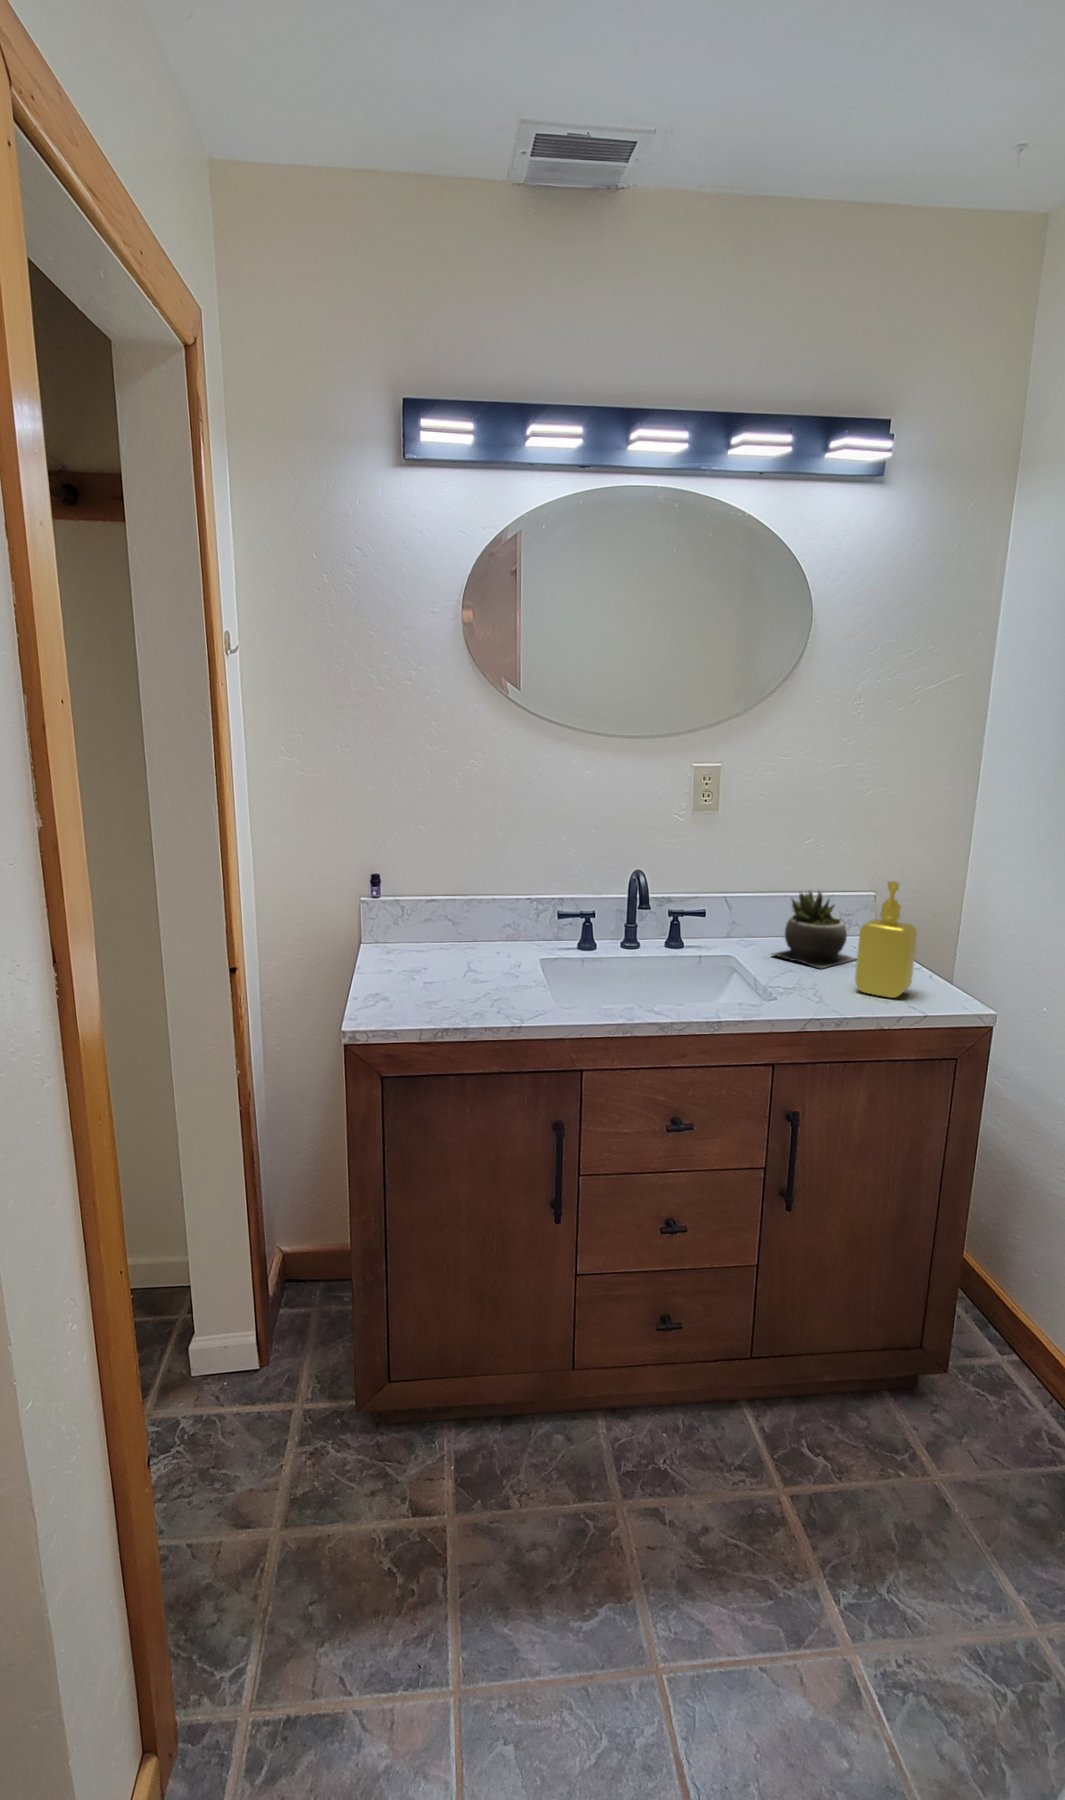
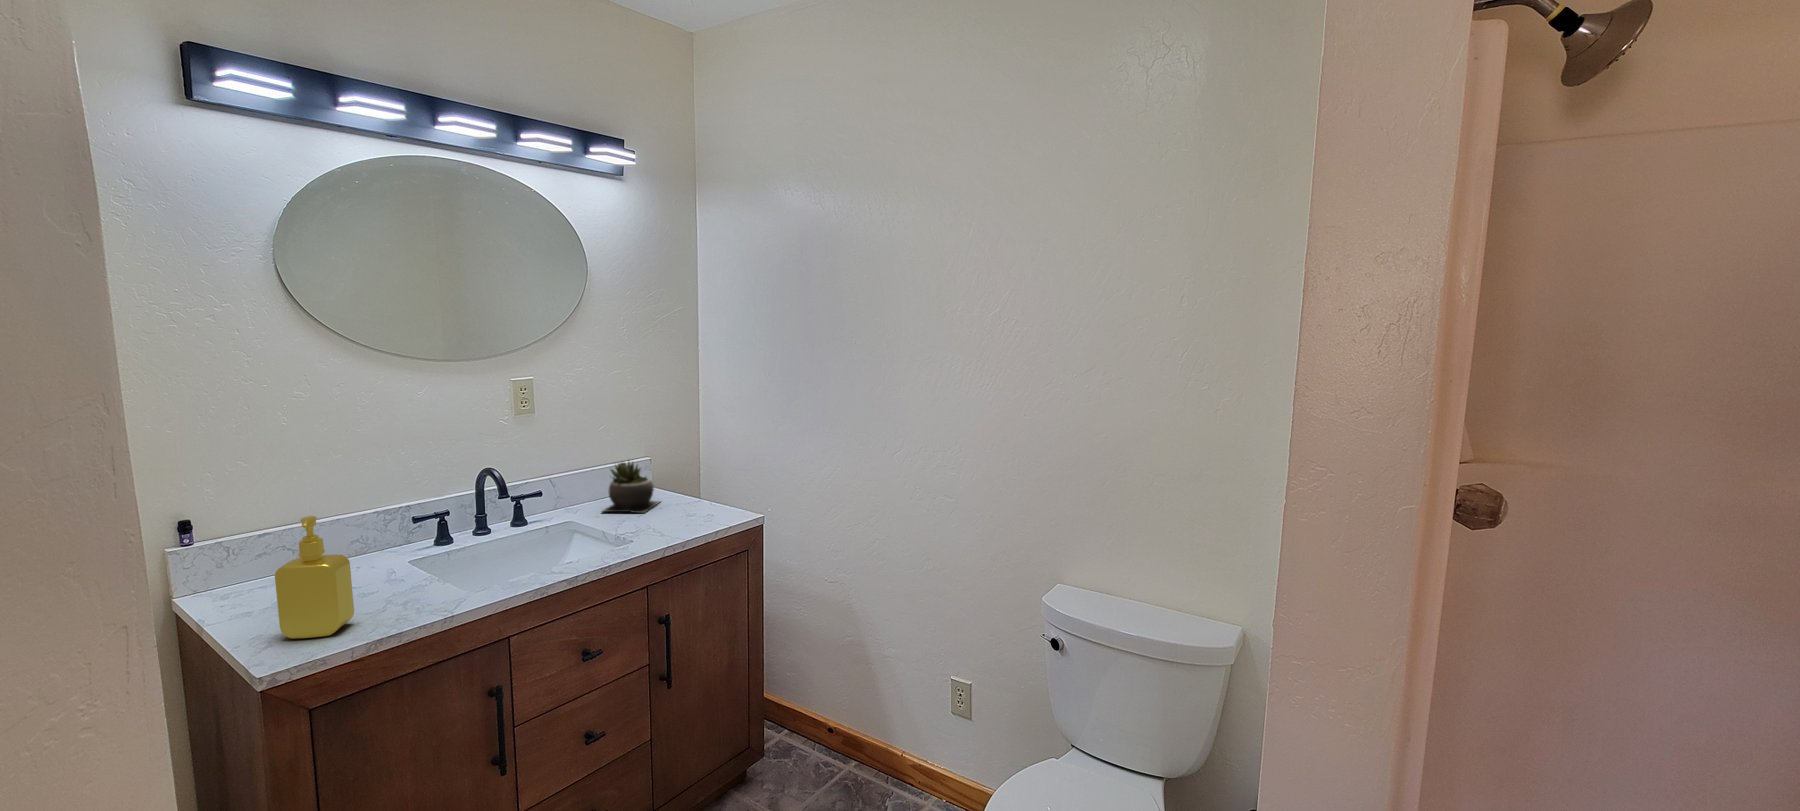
soap dispenser: present [855,881,917,998] -> present [275,516,354,639]

